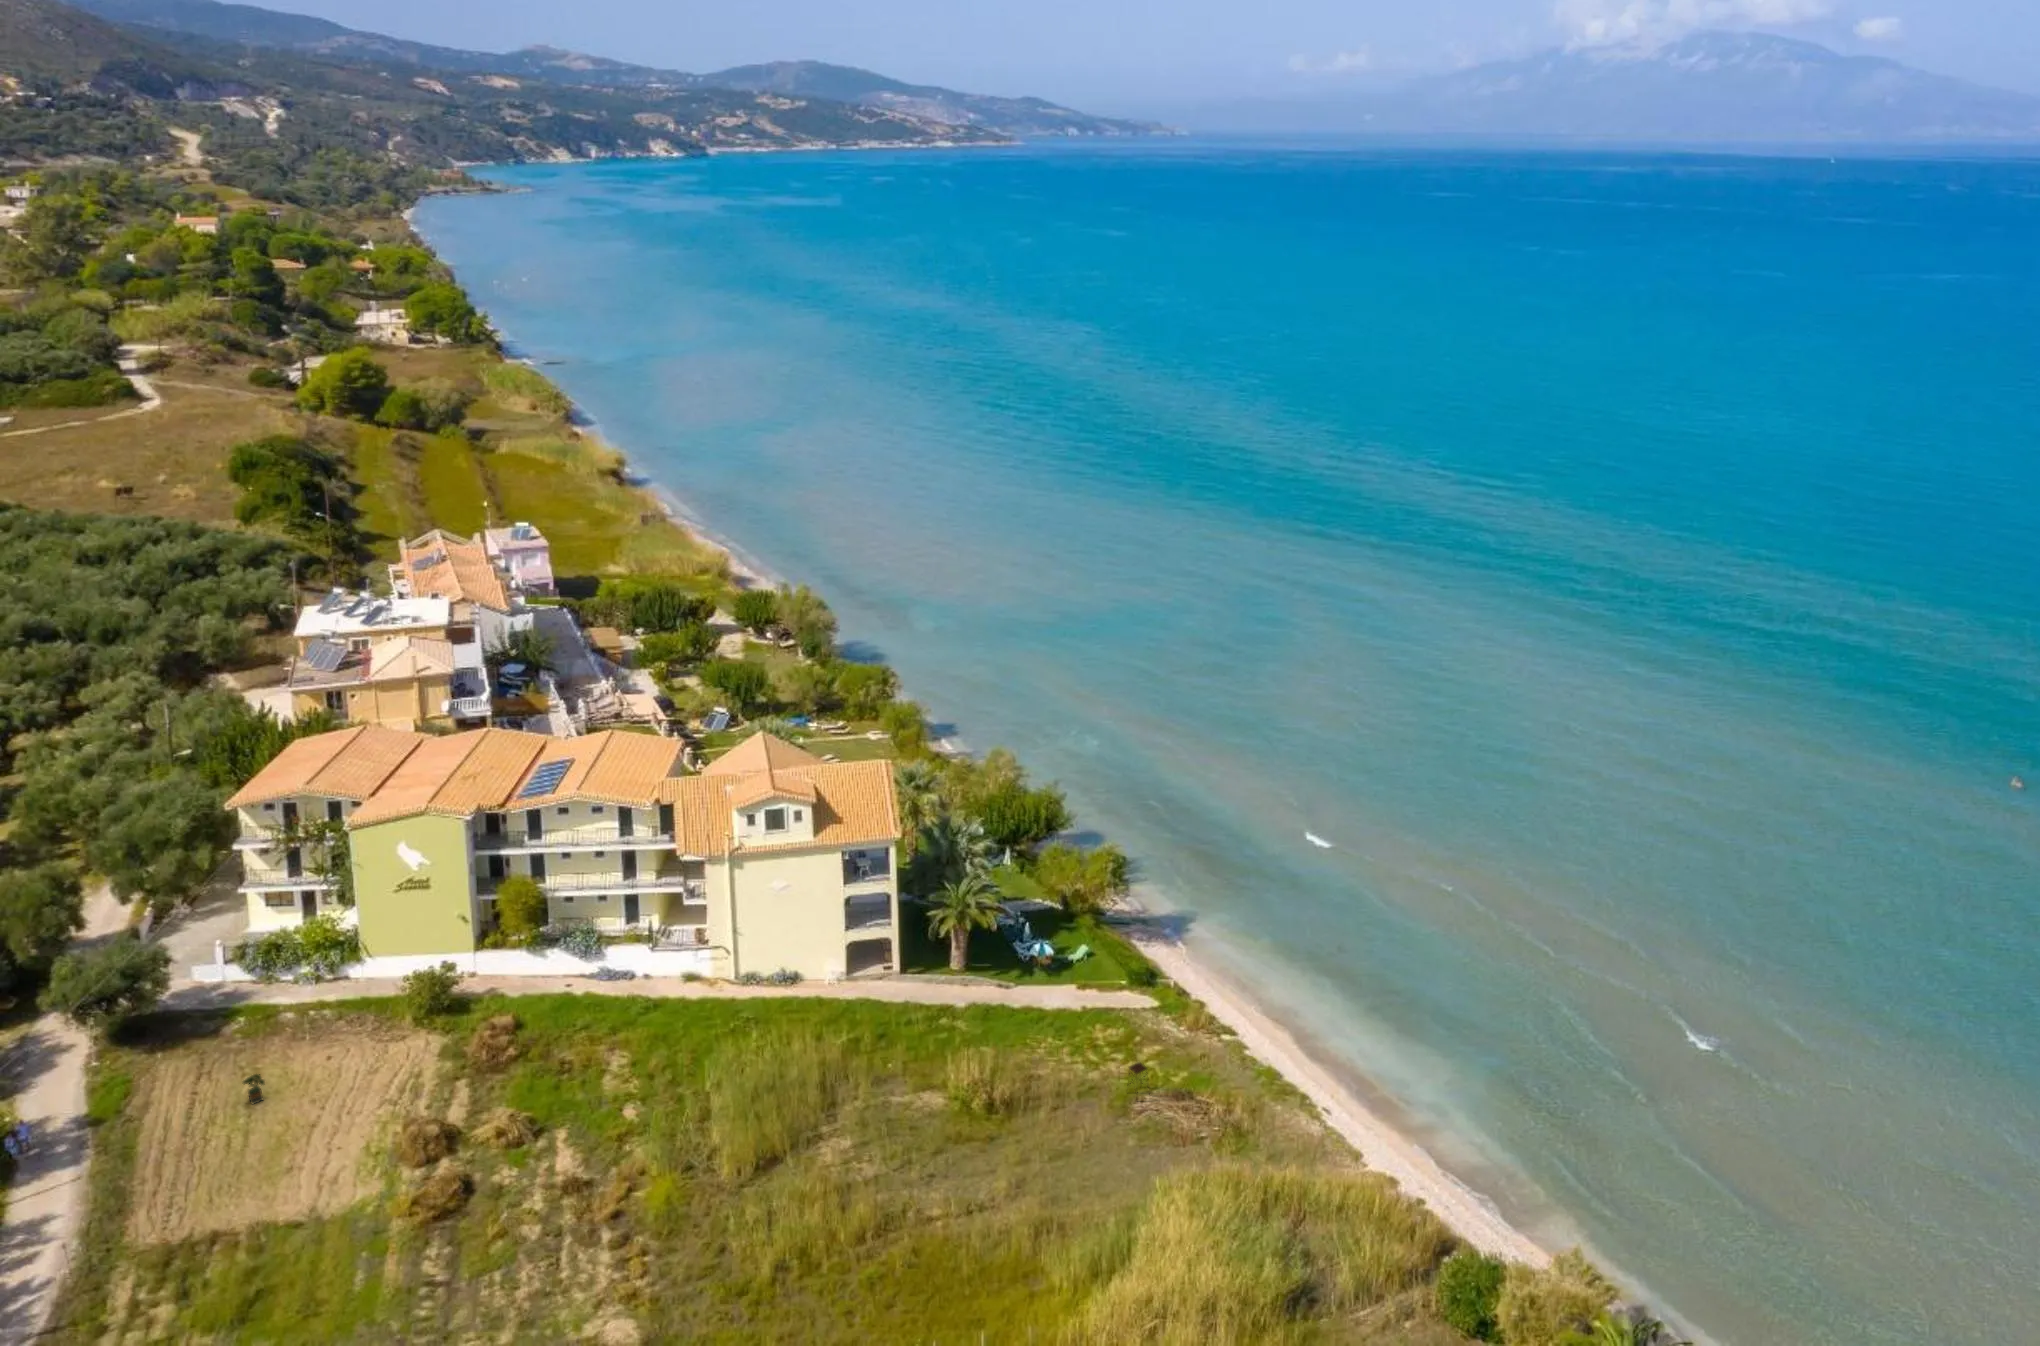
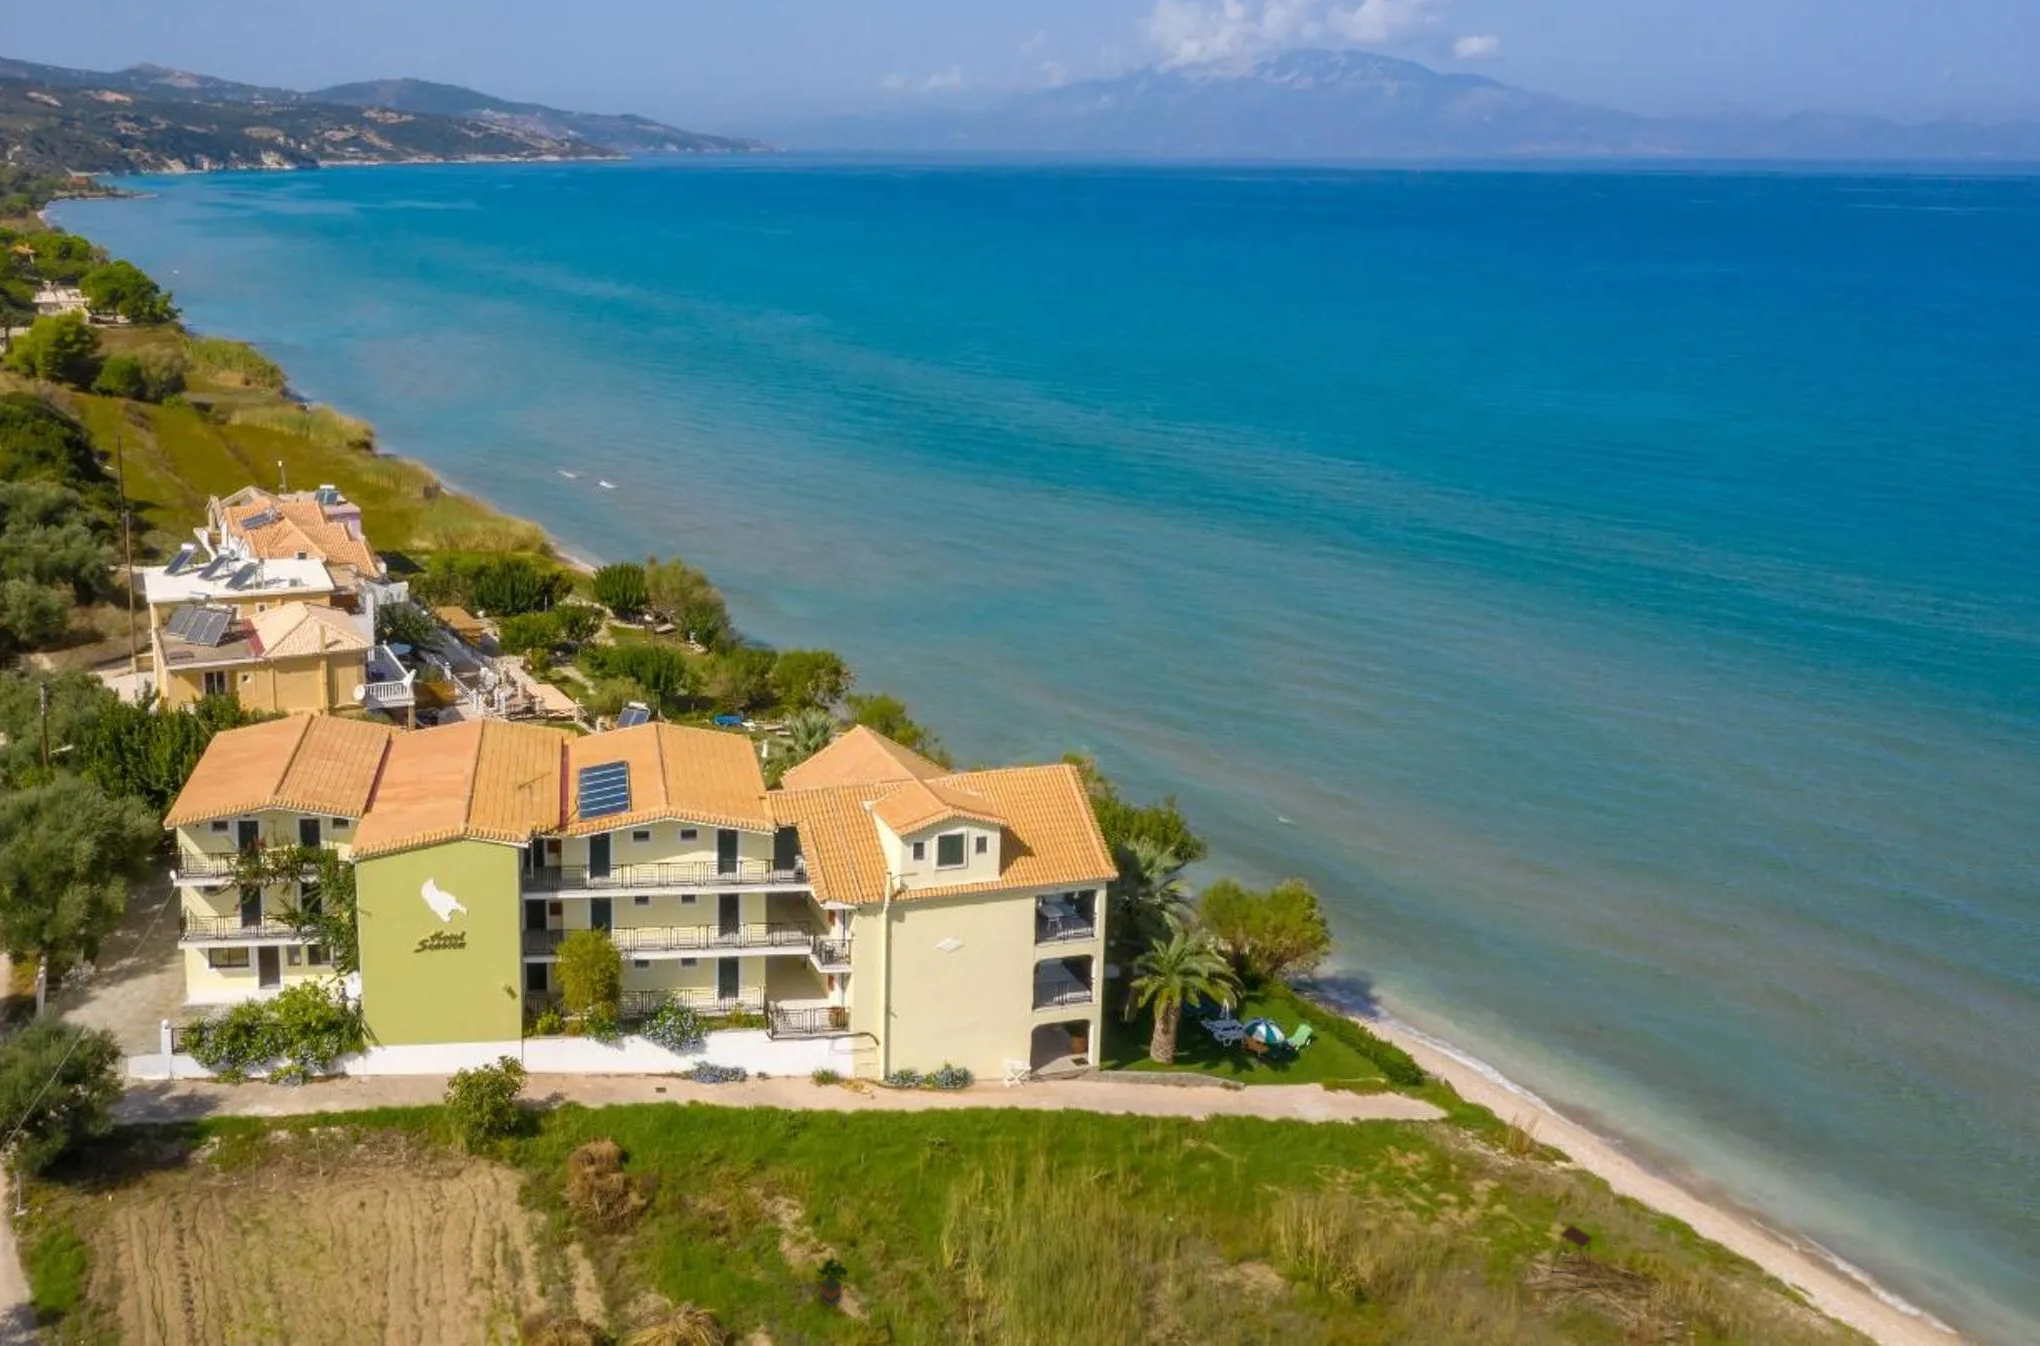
potted tree: present [243,1074,265,1104] -> present [817,1258,849,1306]

